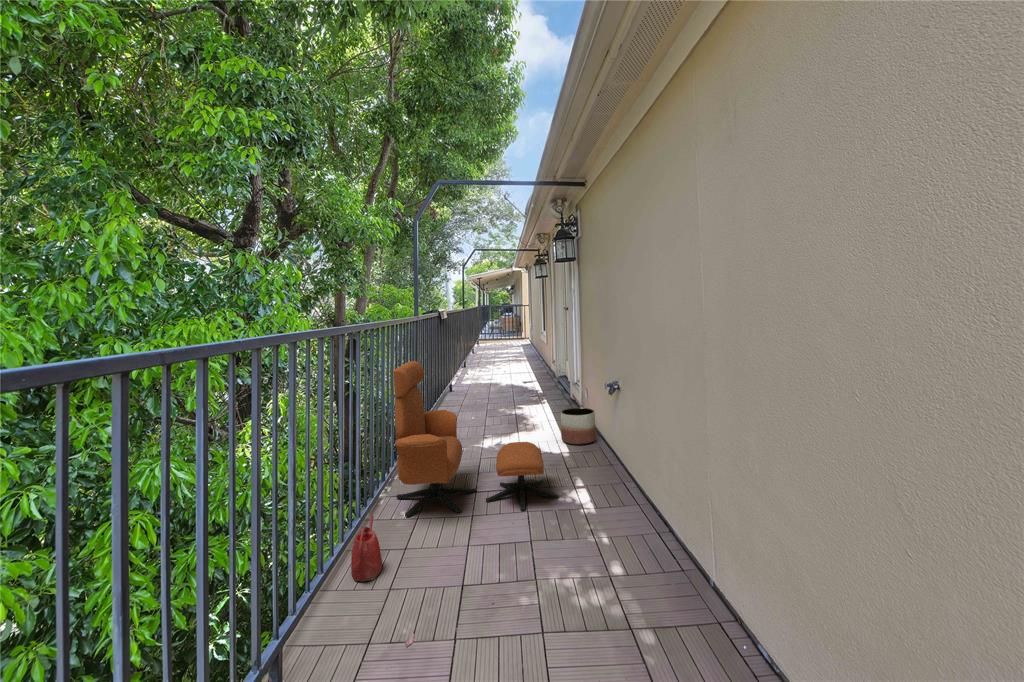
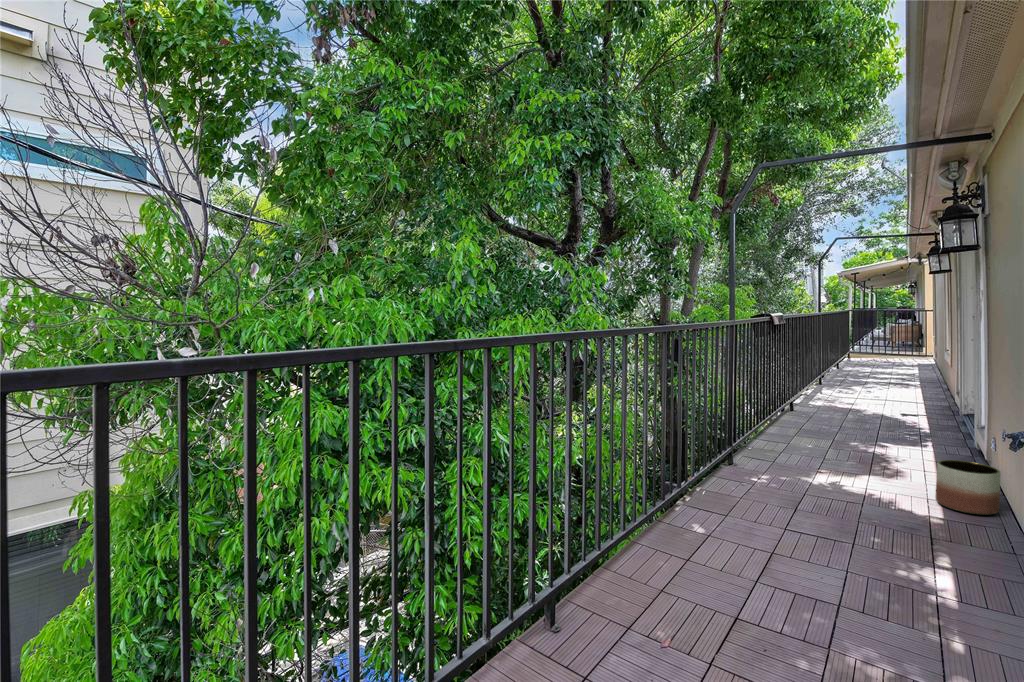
lounge chair: present [393,361,559,517] -> none [690,370,901,570]
watering can: present [351,515,383,582] -> none [630,516,660,577]

